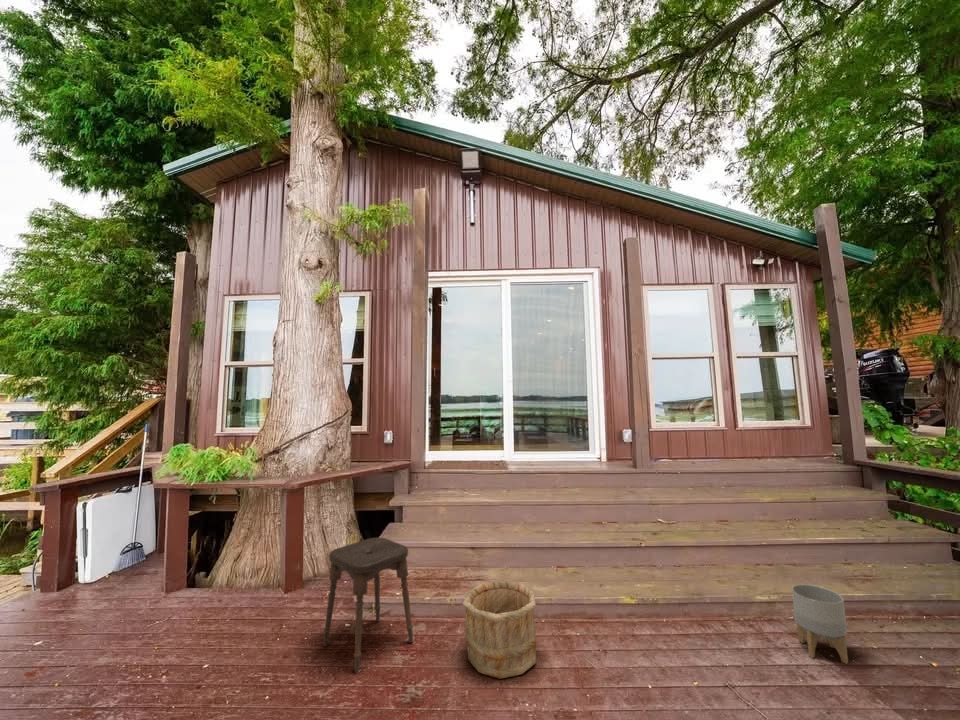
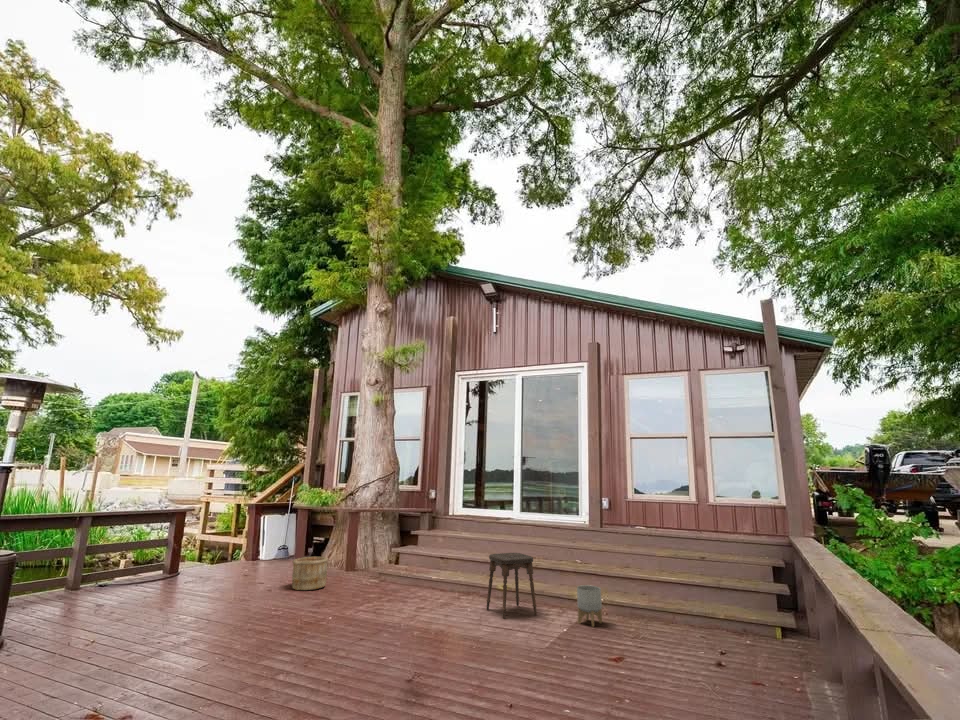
stool: present [323,538,413,673] -> present [486,553,537,619]
wooden bucket: present [462,581,536,679] -> present [292,556,328,590]

